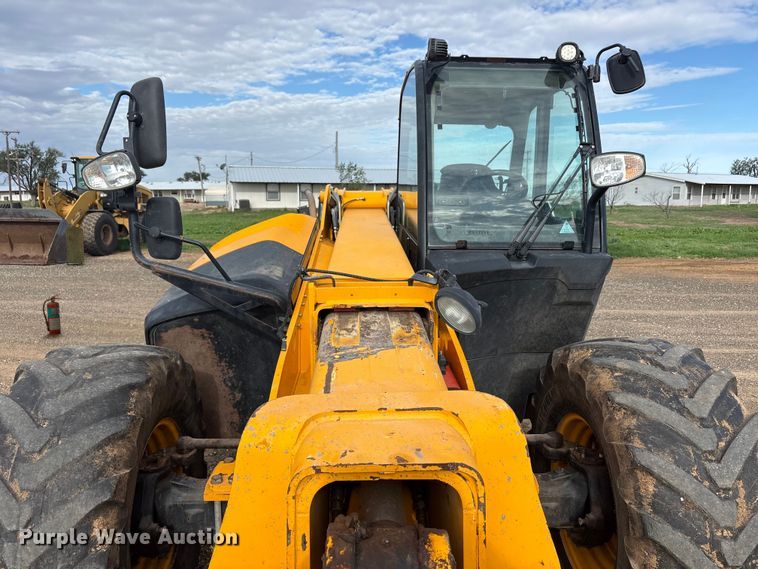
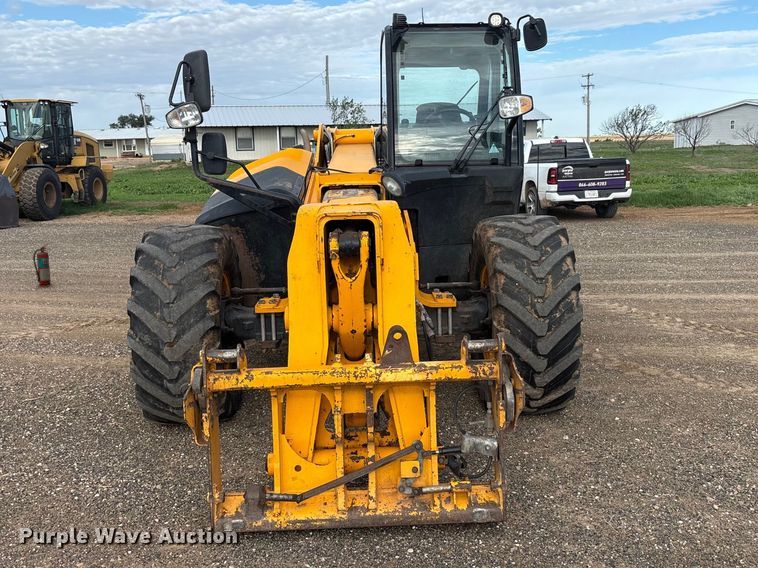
trash can: present [65,226,85,265] -> none [11,183,33,229]

